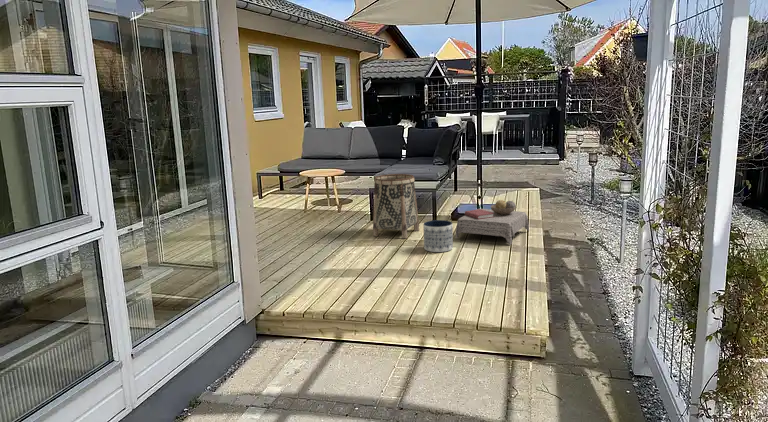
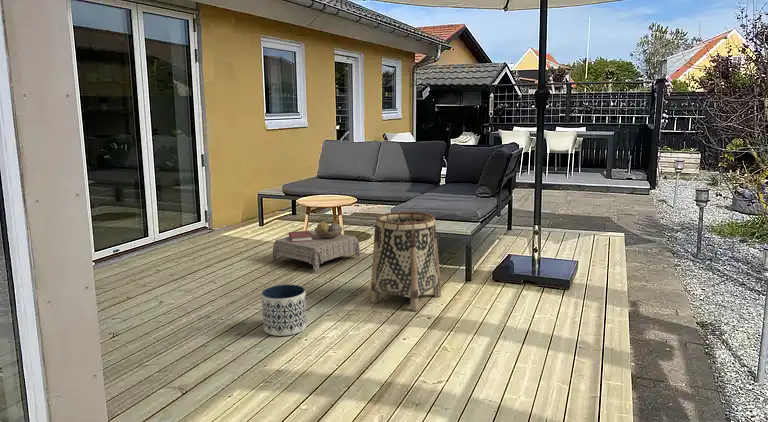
ottoman: present [456,200,529,245] -> present [272,222,360,273]
planter: present [423,220,453,252] -> present [262,285,307,336]

